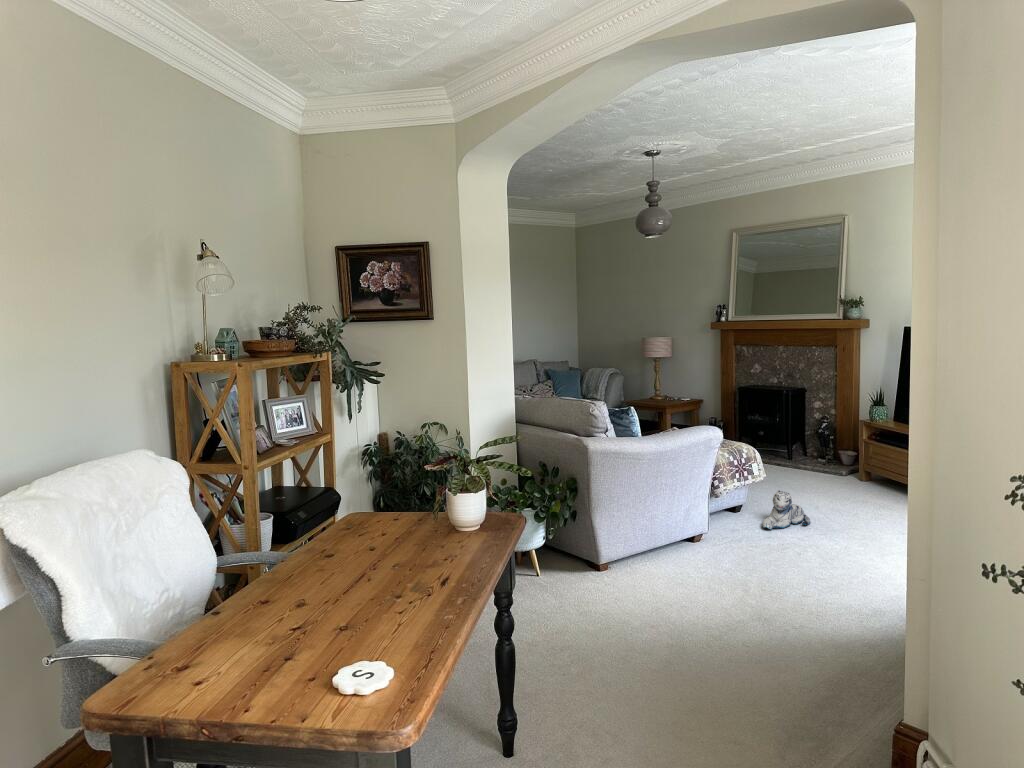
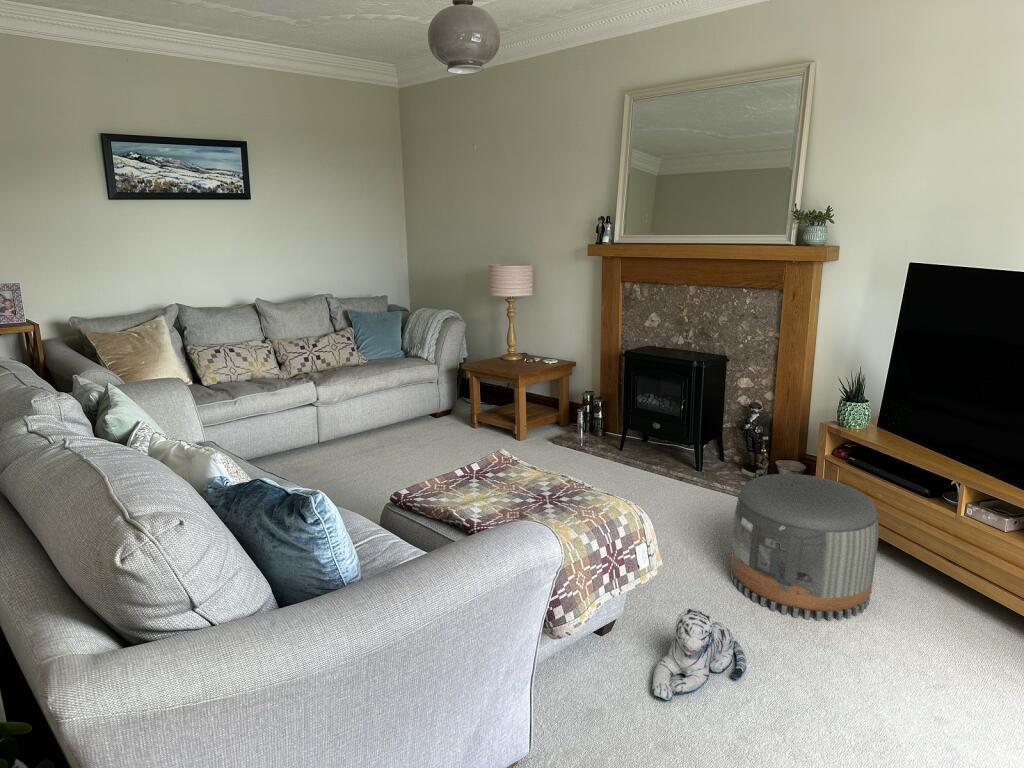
pouf: none [806,443,885,512] -> present [731,474,879,621]

